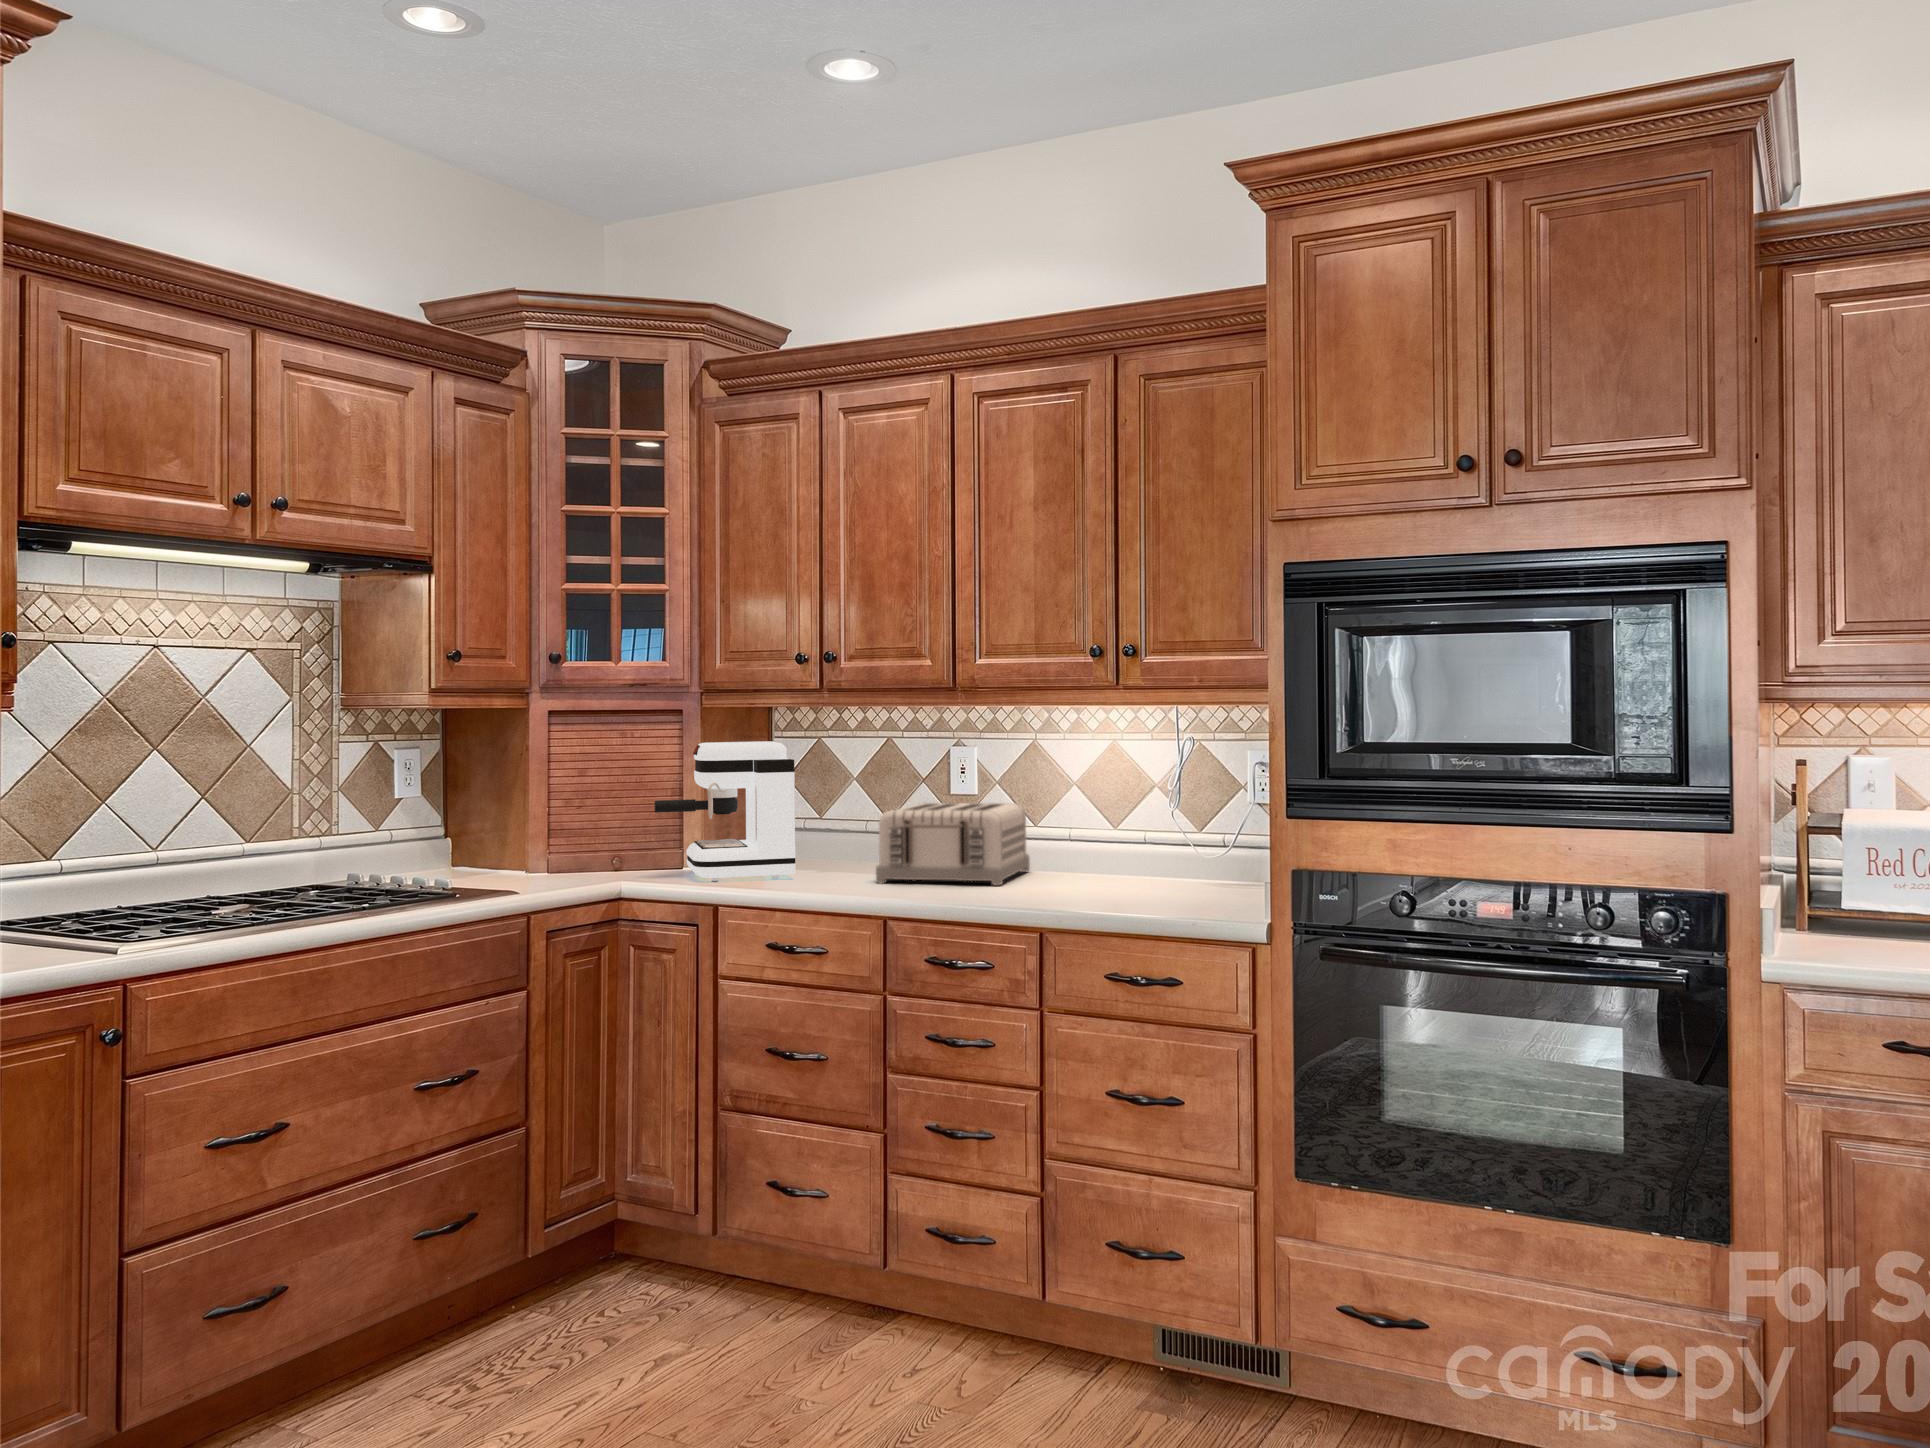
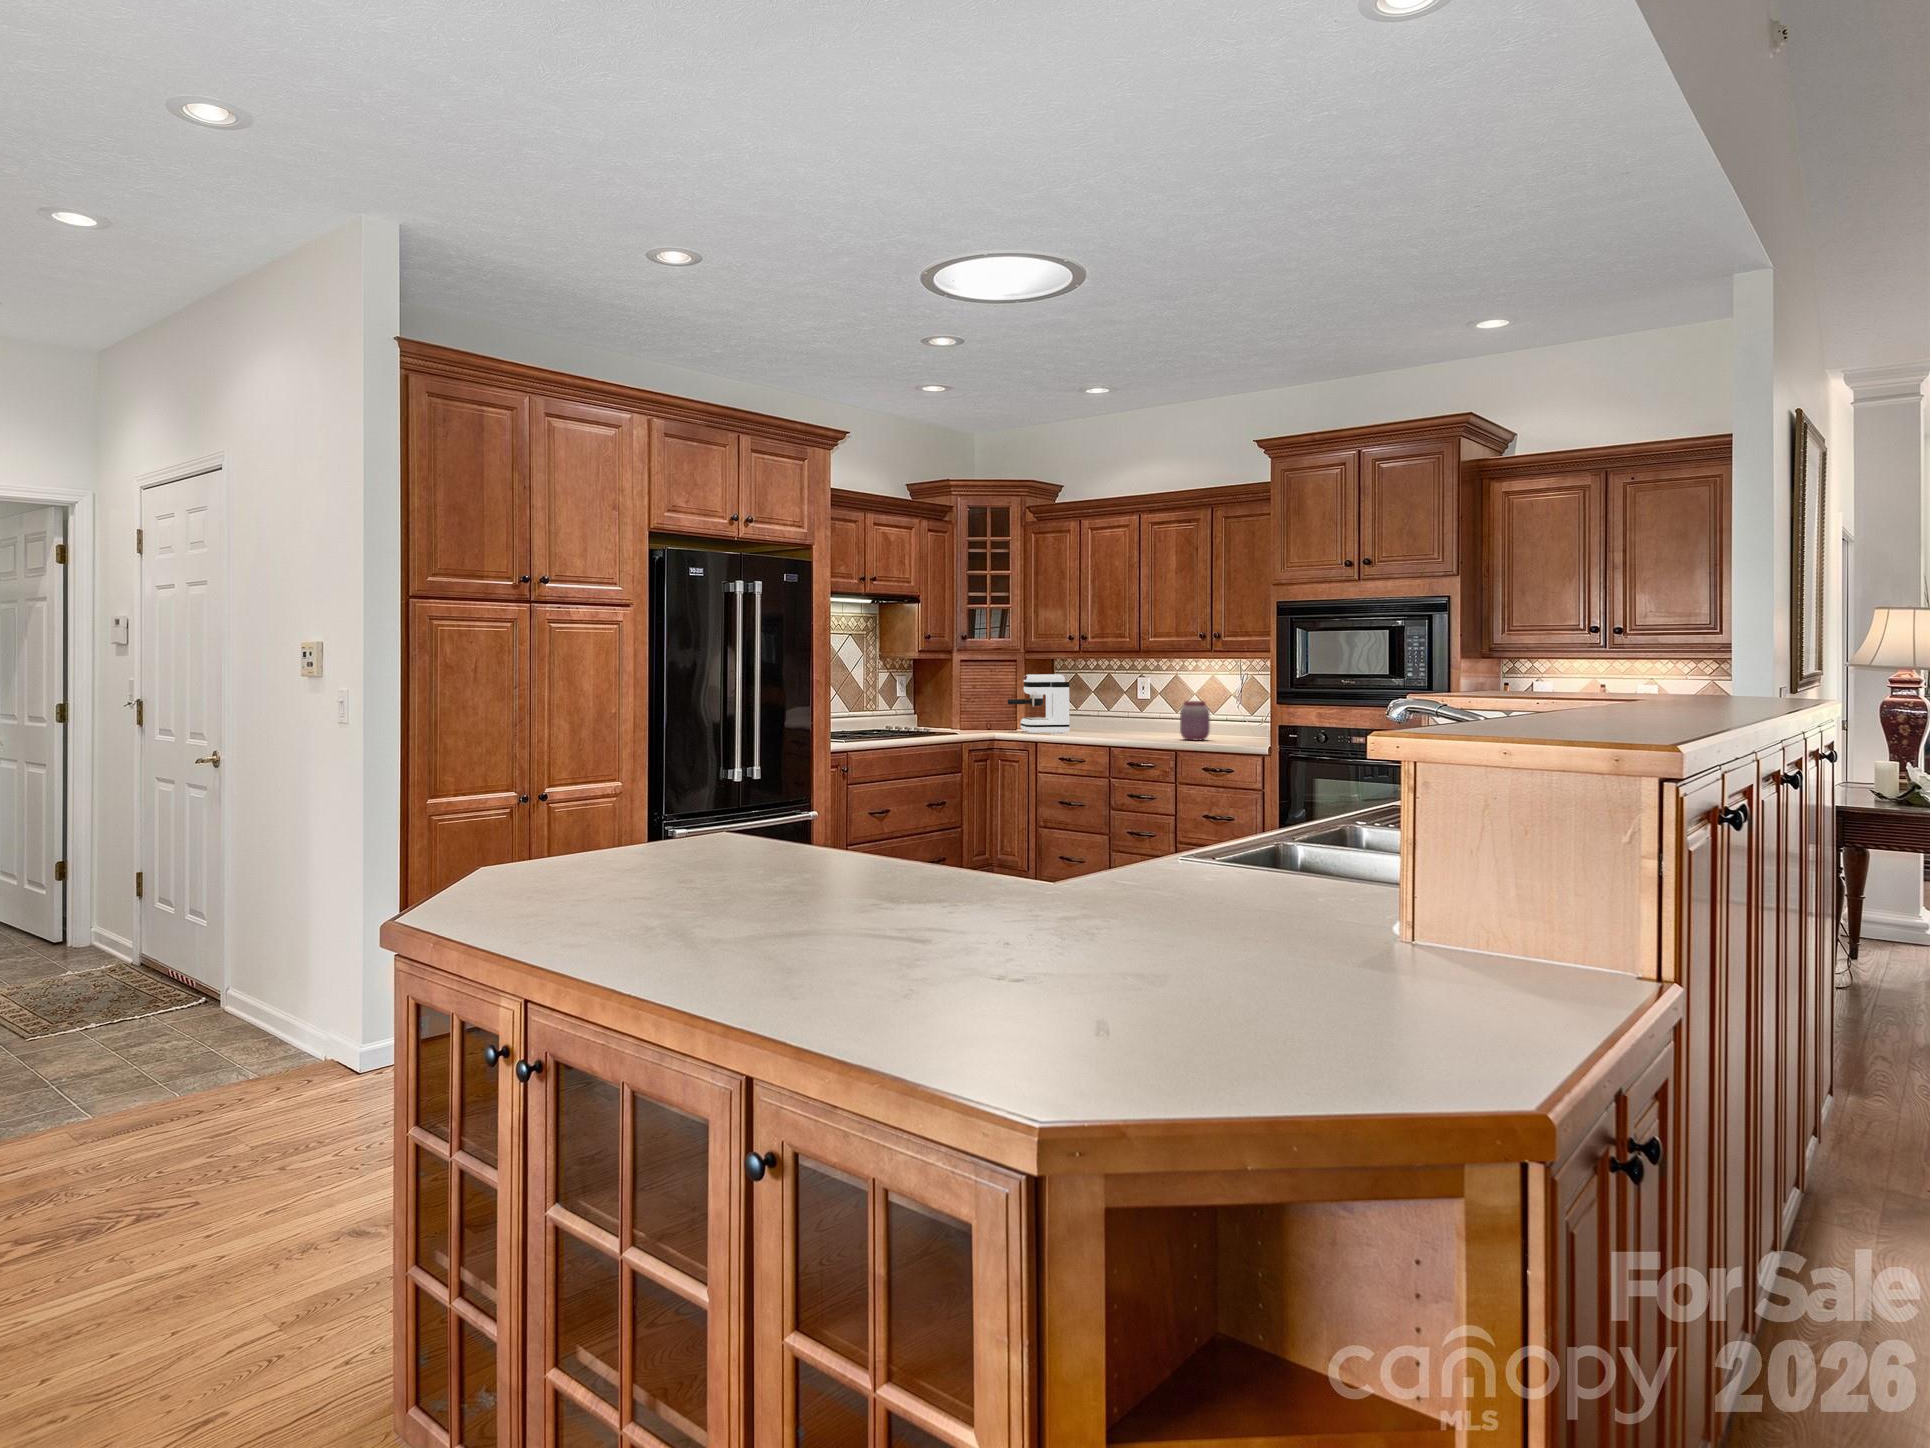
toaster: present [876,803,1030,885] -> none [1105,703,1174,737]
jar: none [1047,804,1115,899] -> present [1180,701,1210,740]

